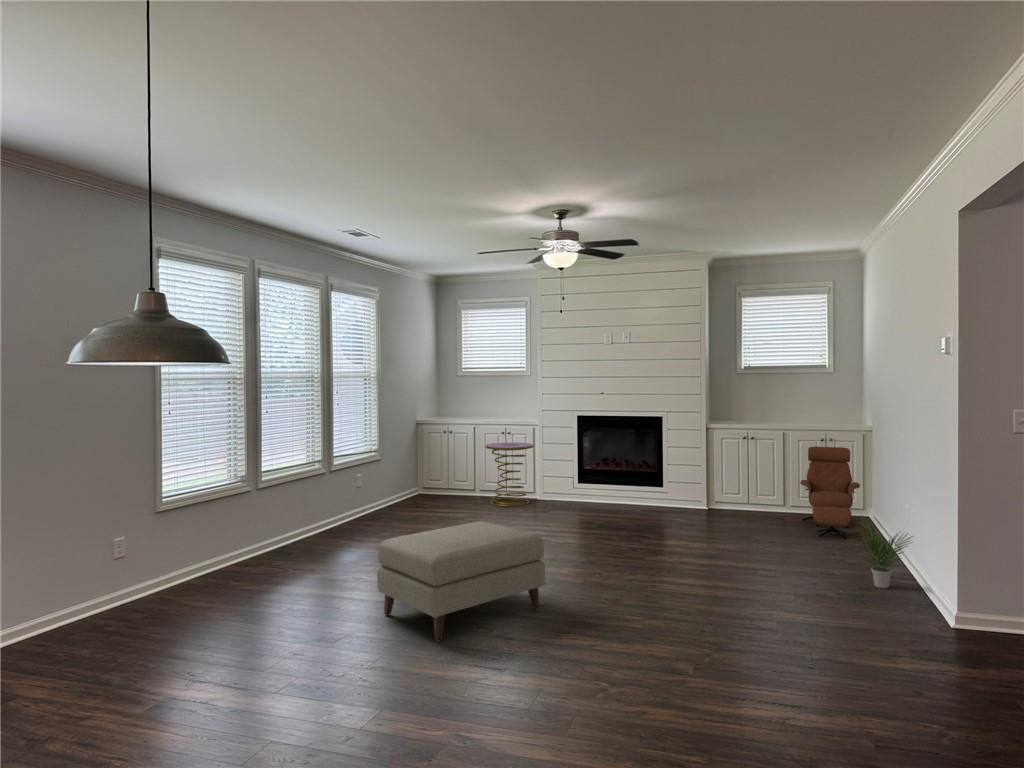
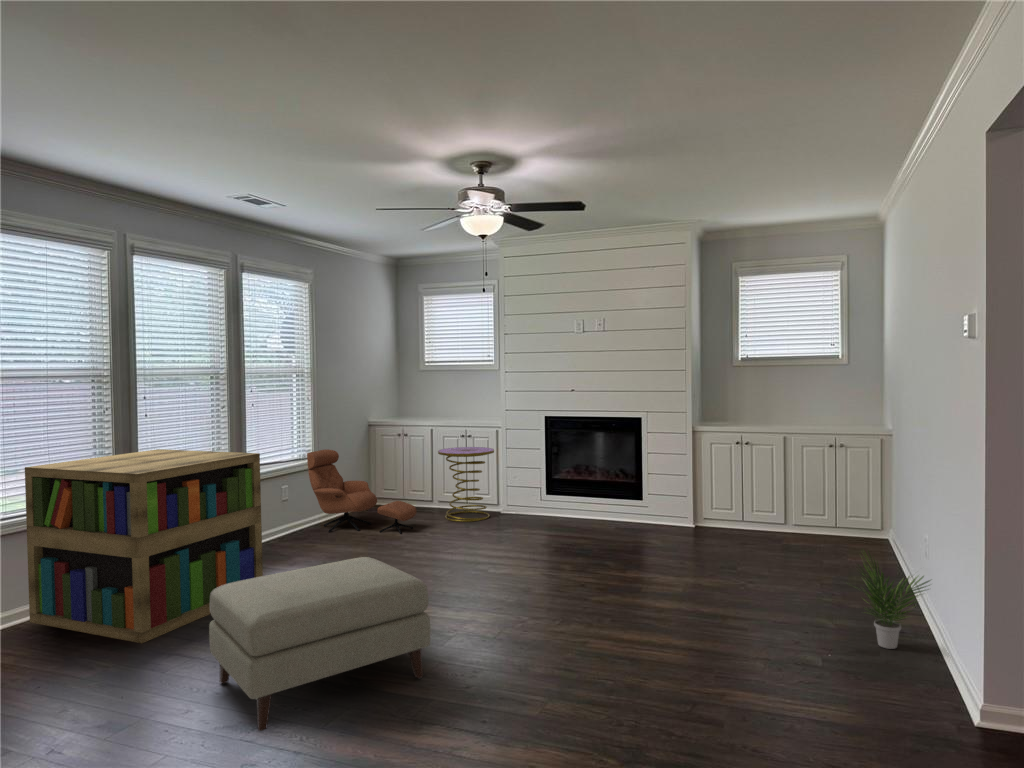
bookshelf: none [191,440,372,592] -> present [25,449,263,643]
lounge chair: present [800,447,860,539] -> present [307,450,417,534]

